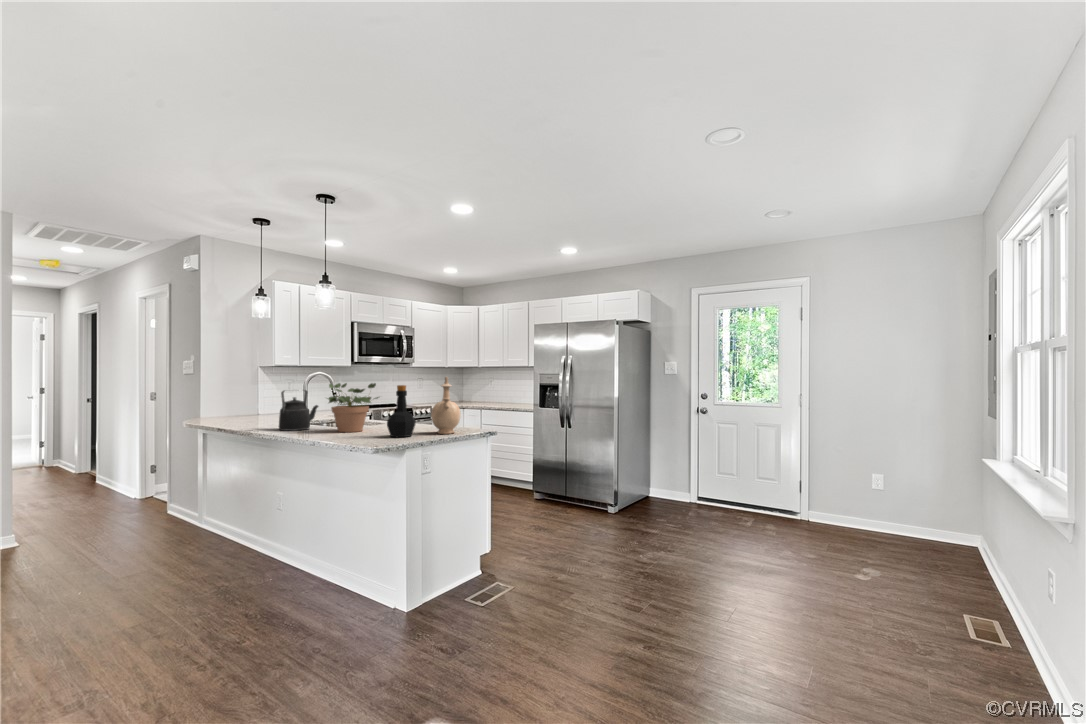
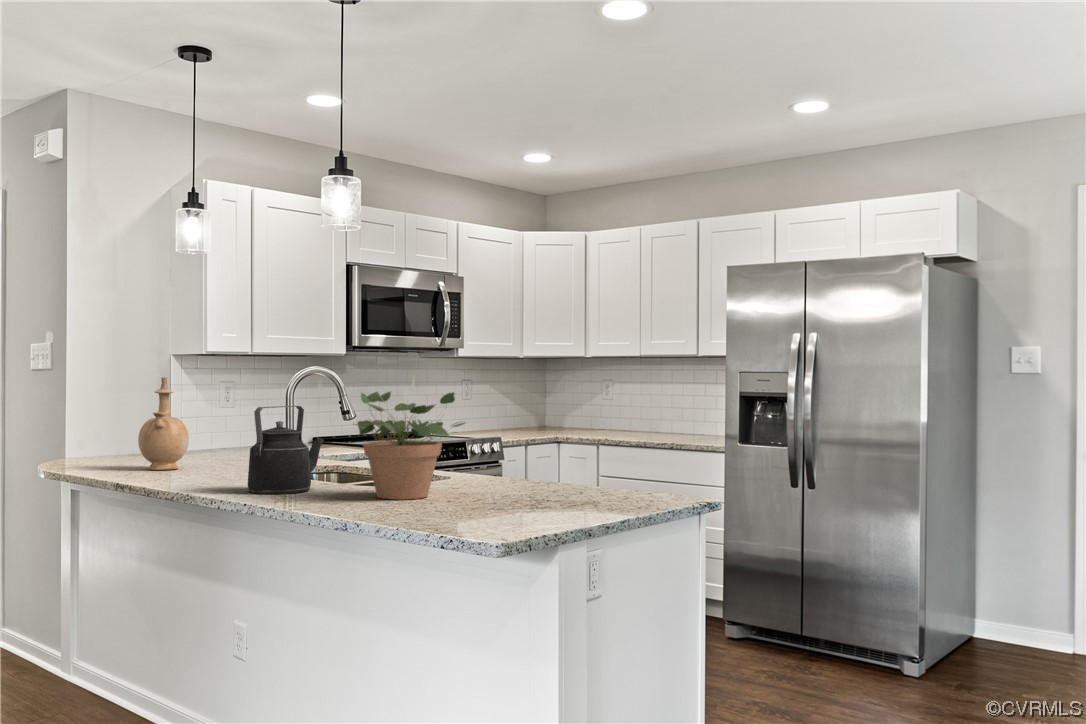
vase: present [431,377,461,434] -> present [138,377,189,470]
bottle: present [387,385,416,437] -> none [502,398,560,515]

